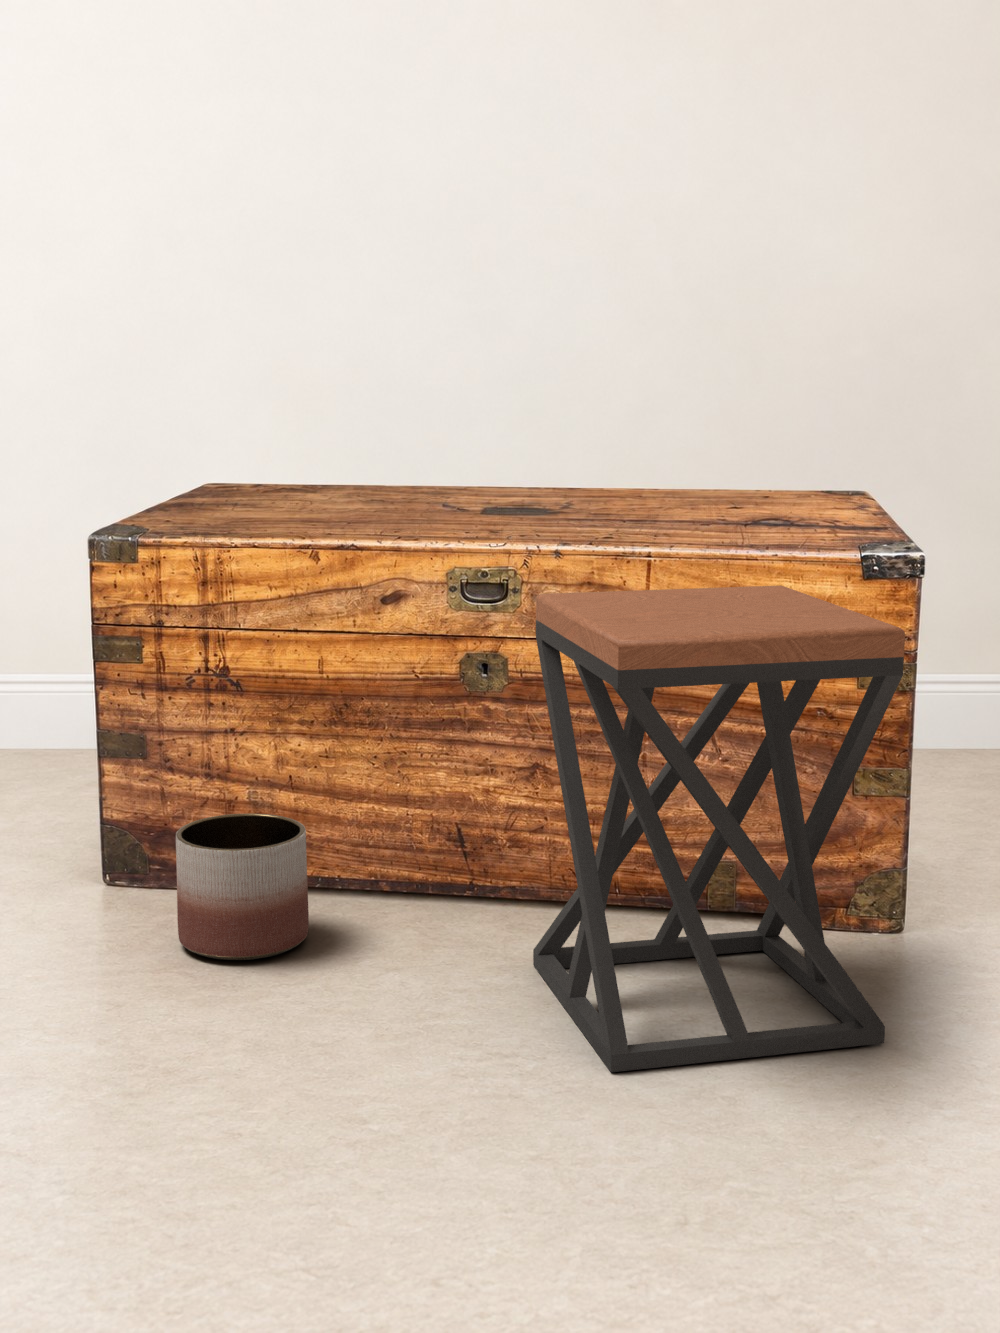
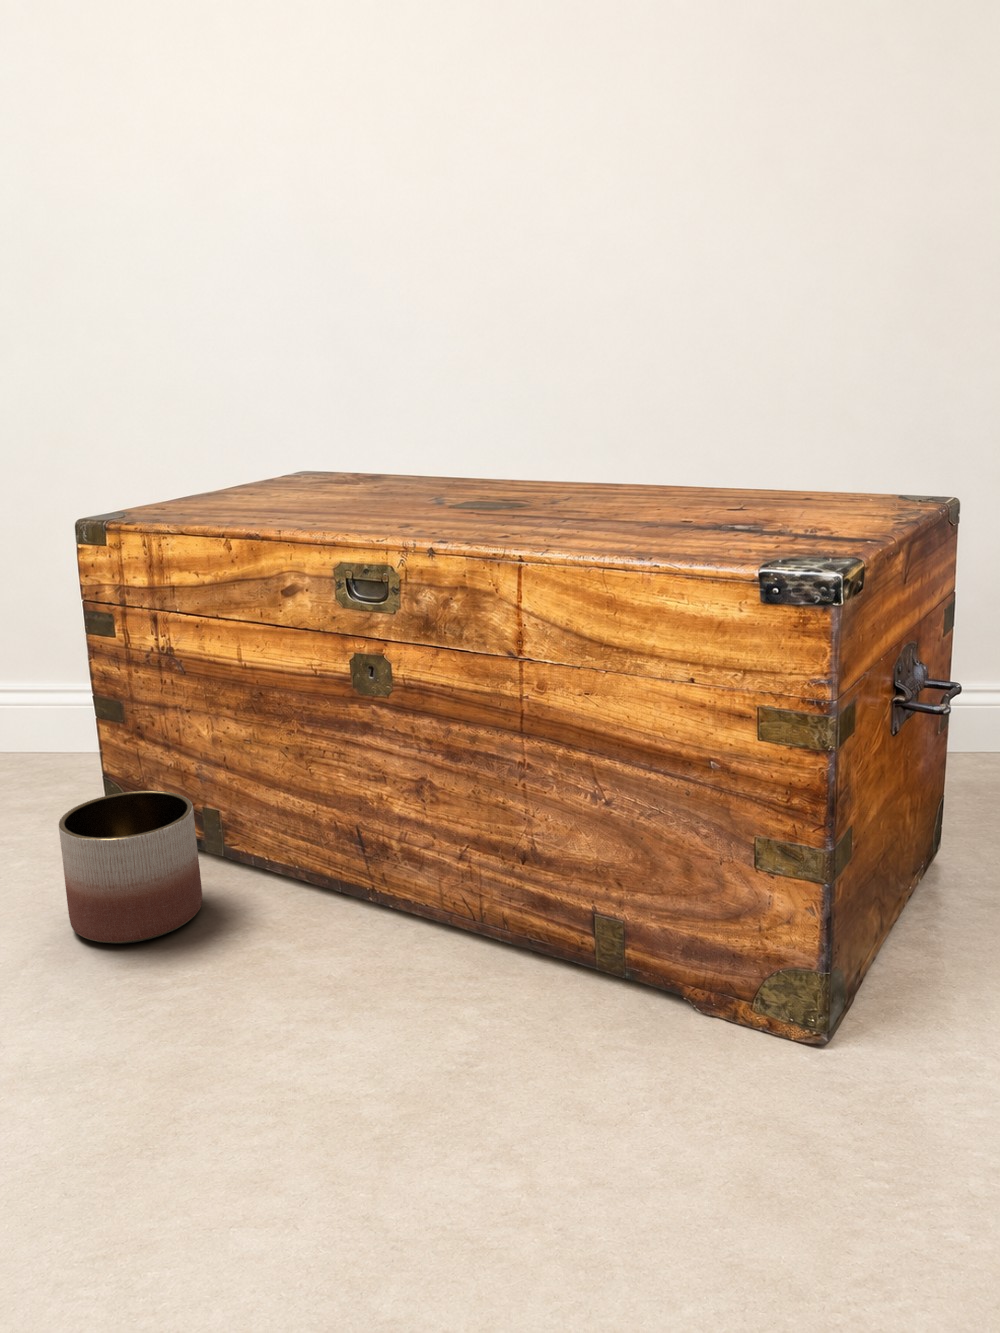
stool: present [533,585,905,1072] -> none [199,599,651,1270]

